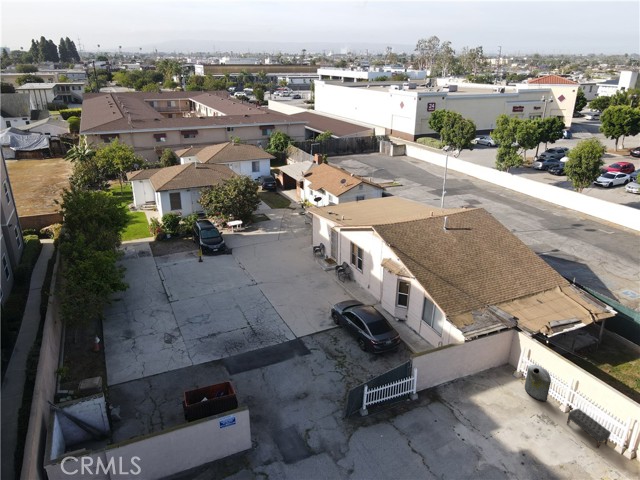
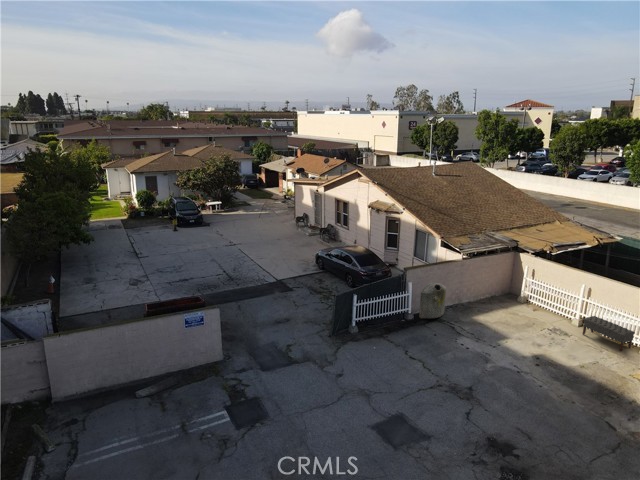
trash can: present [525,365,551,401] -> present [419,282,446,319]

